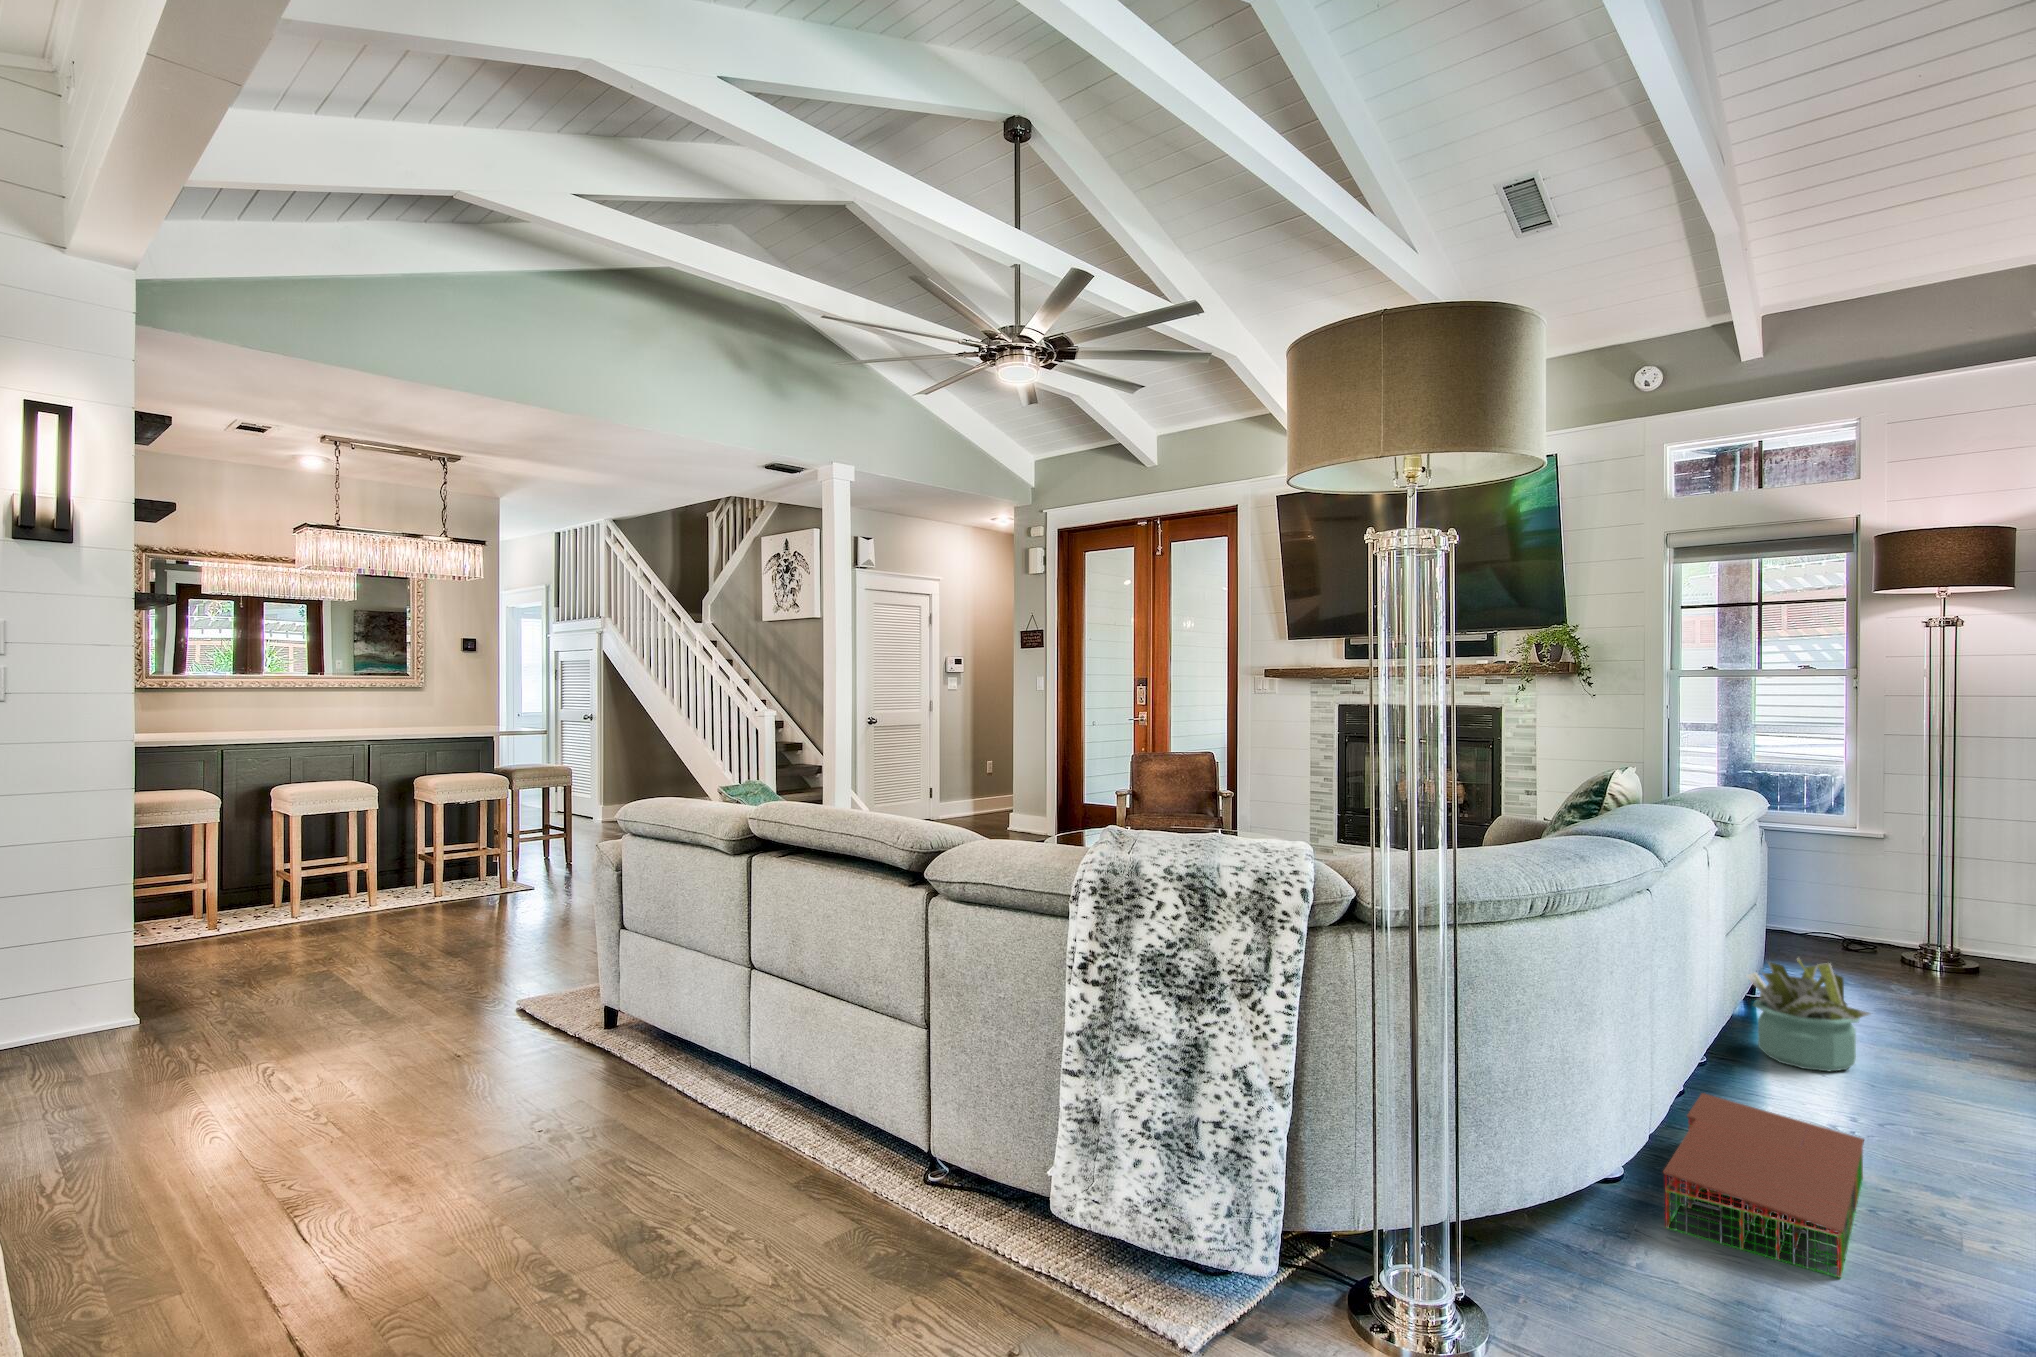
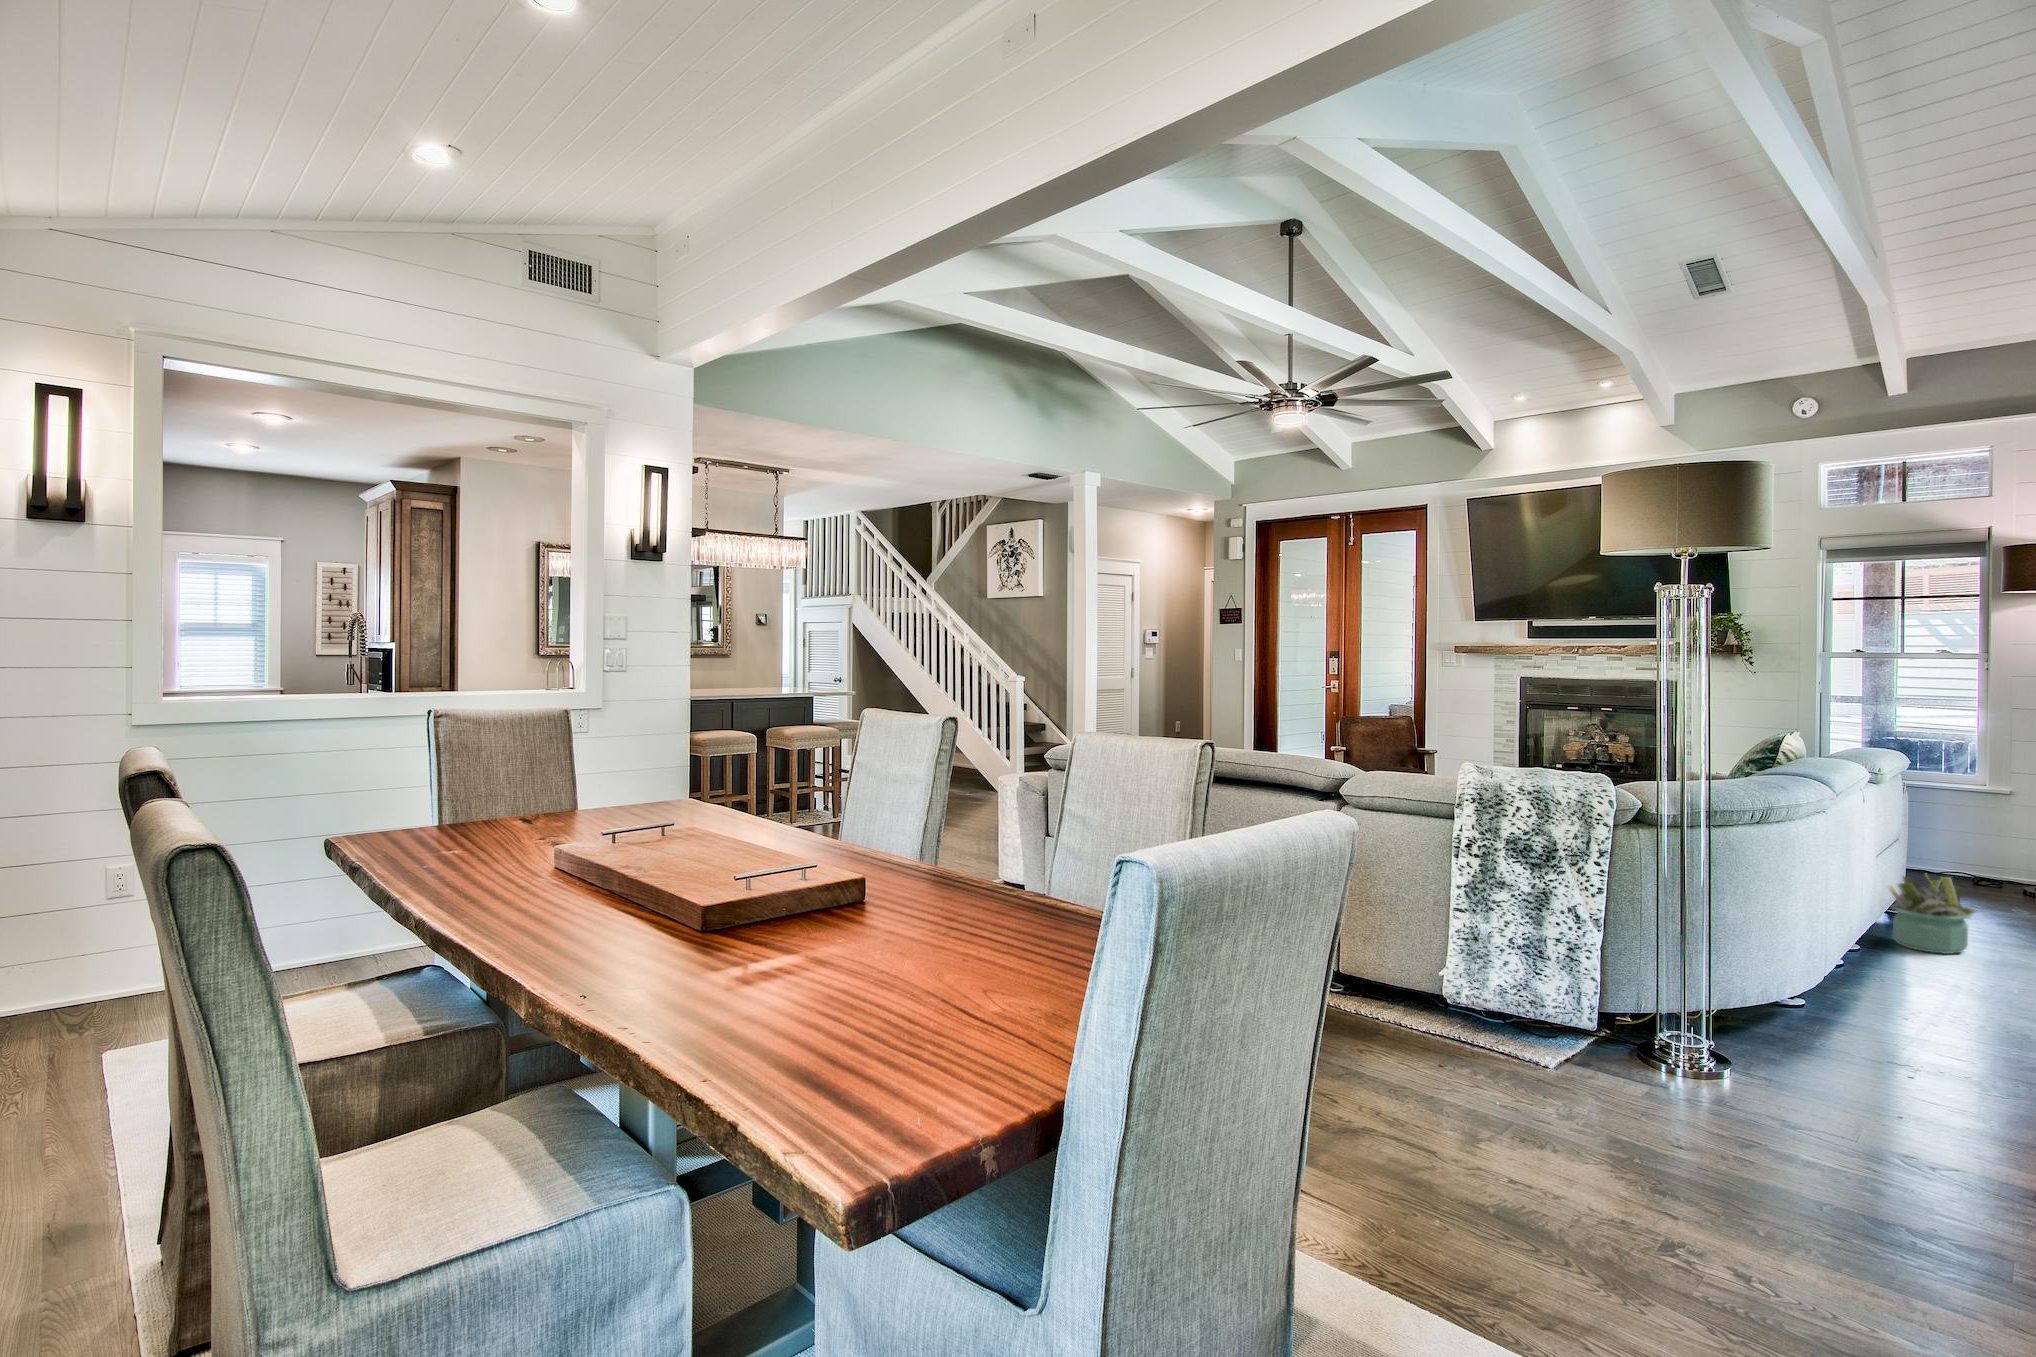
storage bin: present [1663,1093,1864,1277] -> none [1828,954,1966,1046]

